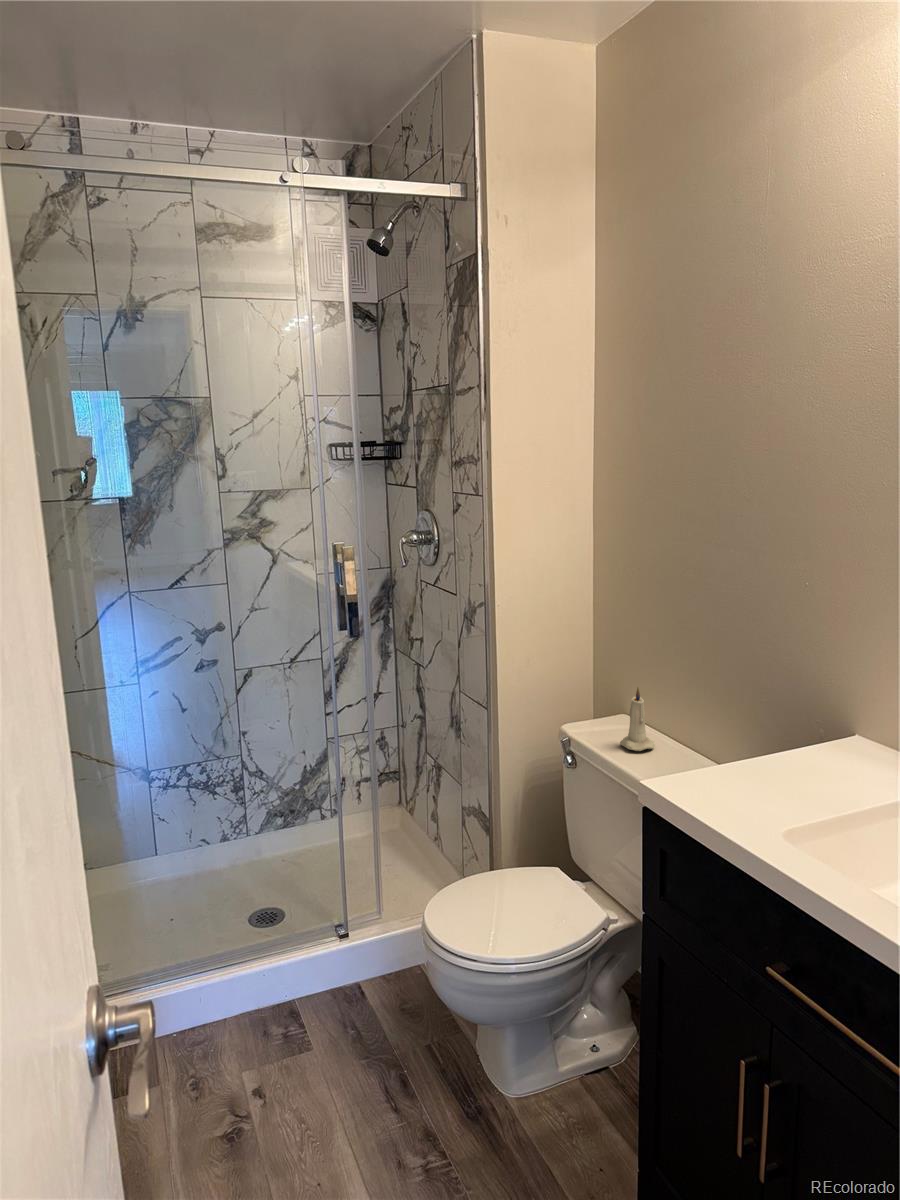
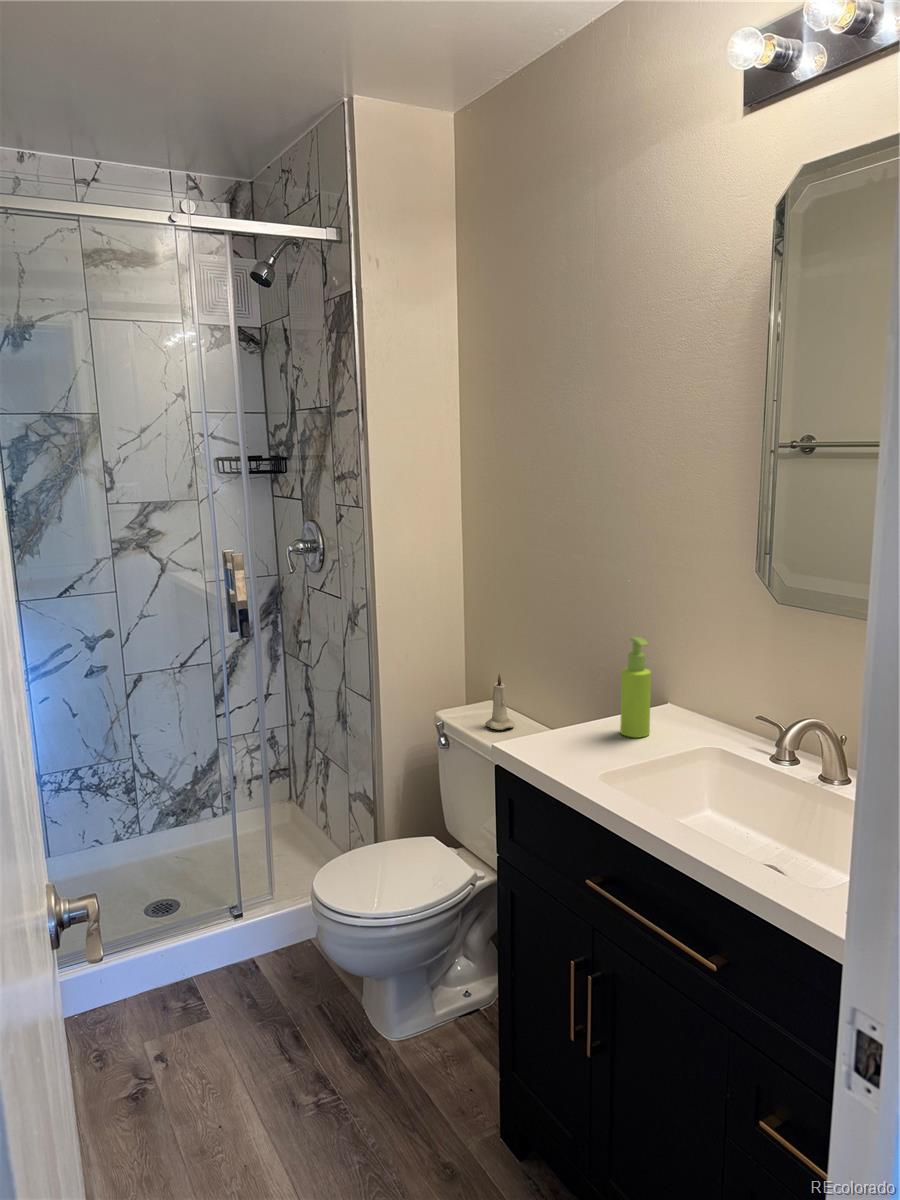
soap dispenser: none [804,660,849,785] -> present [620,637,651,737]

